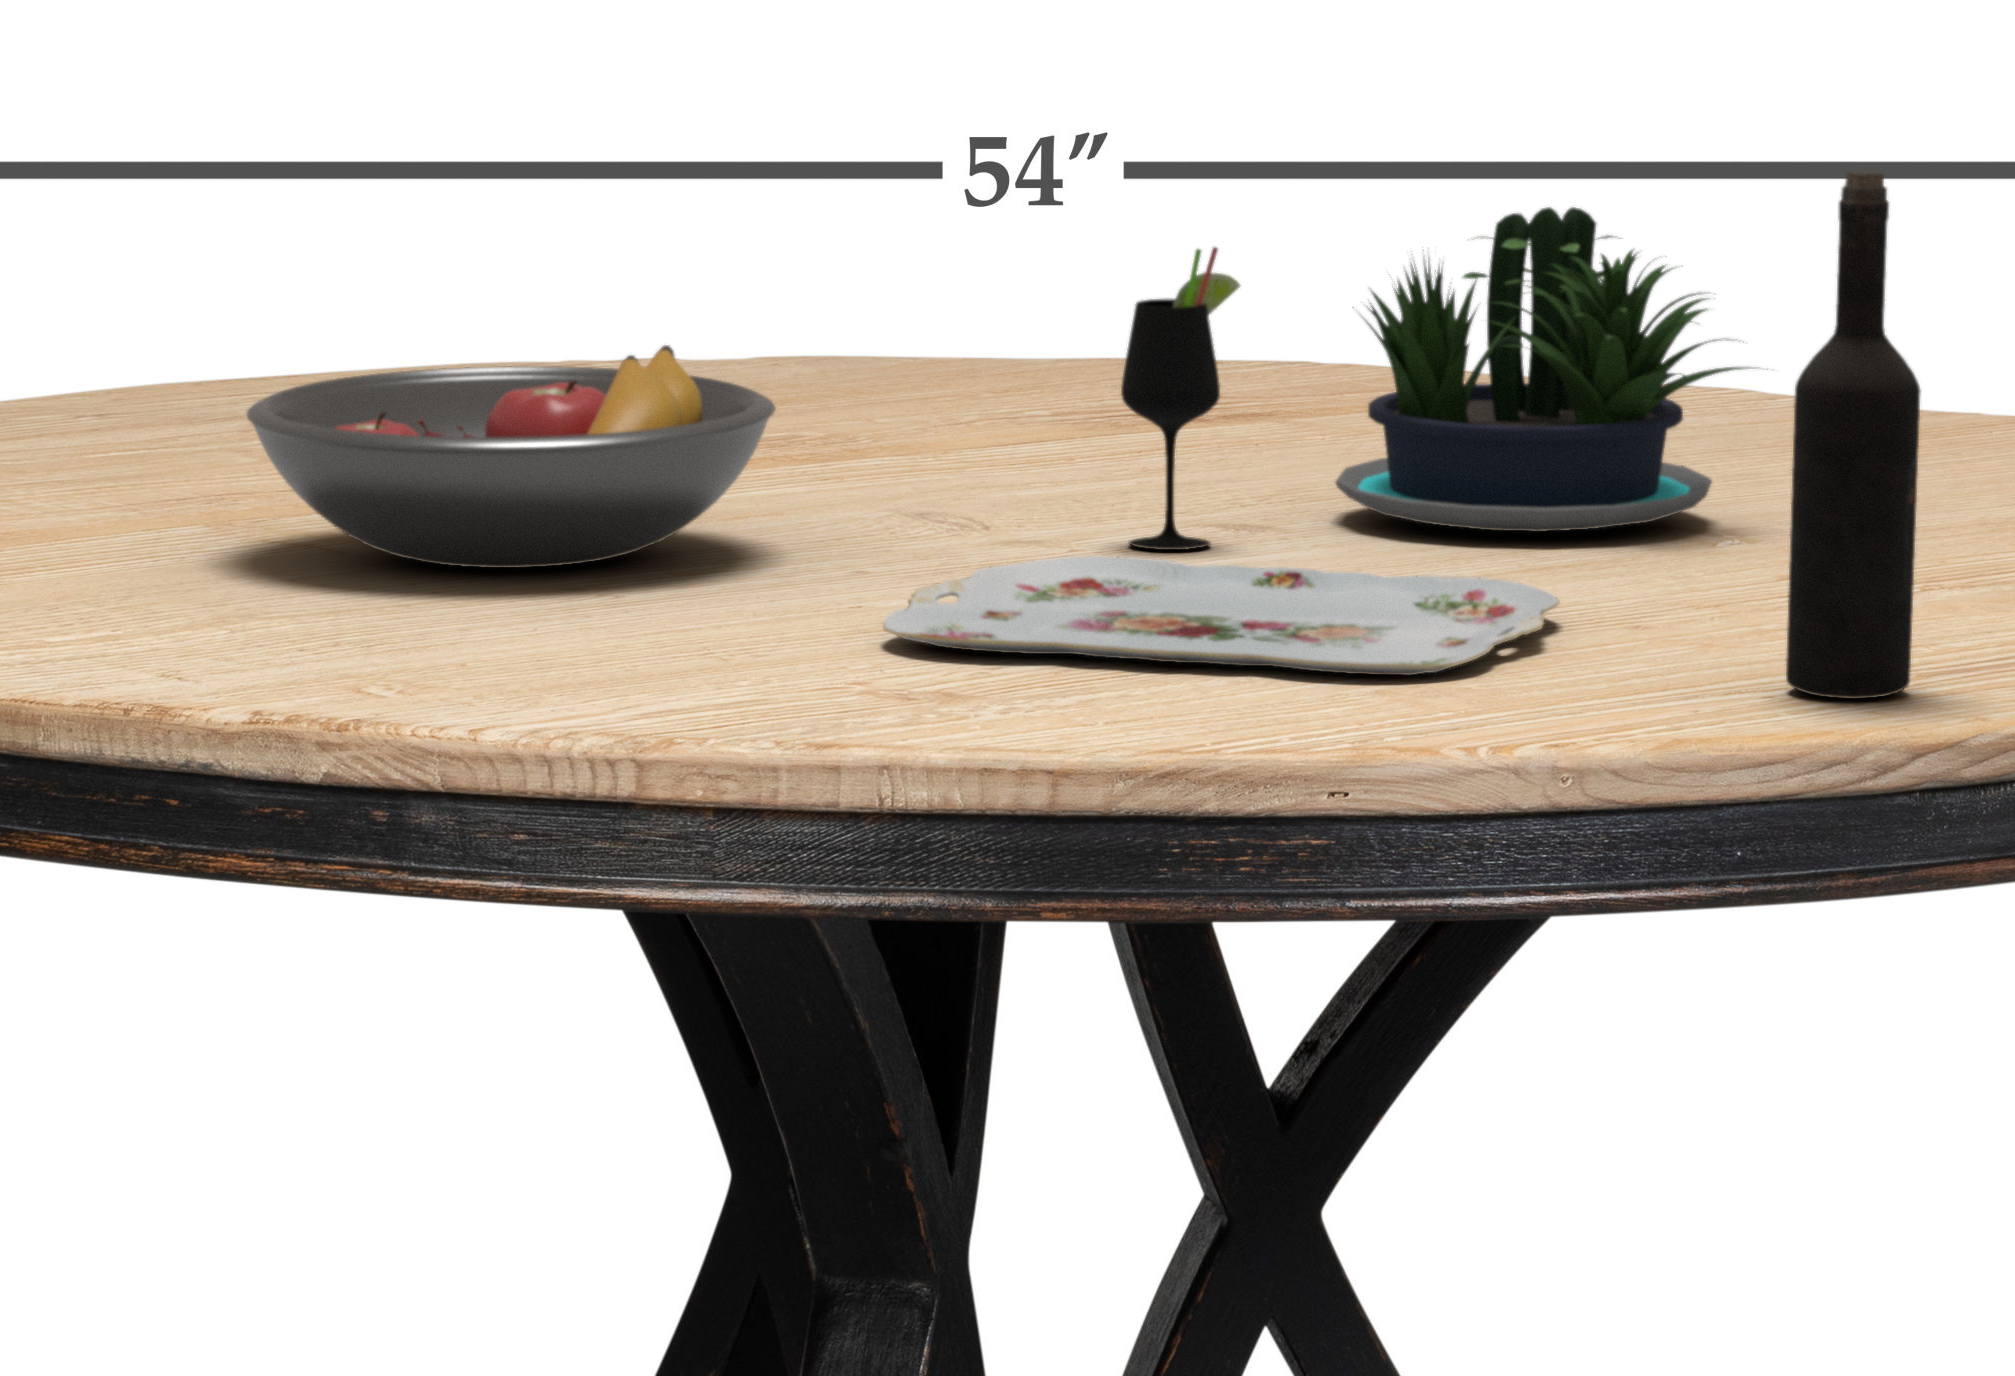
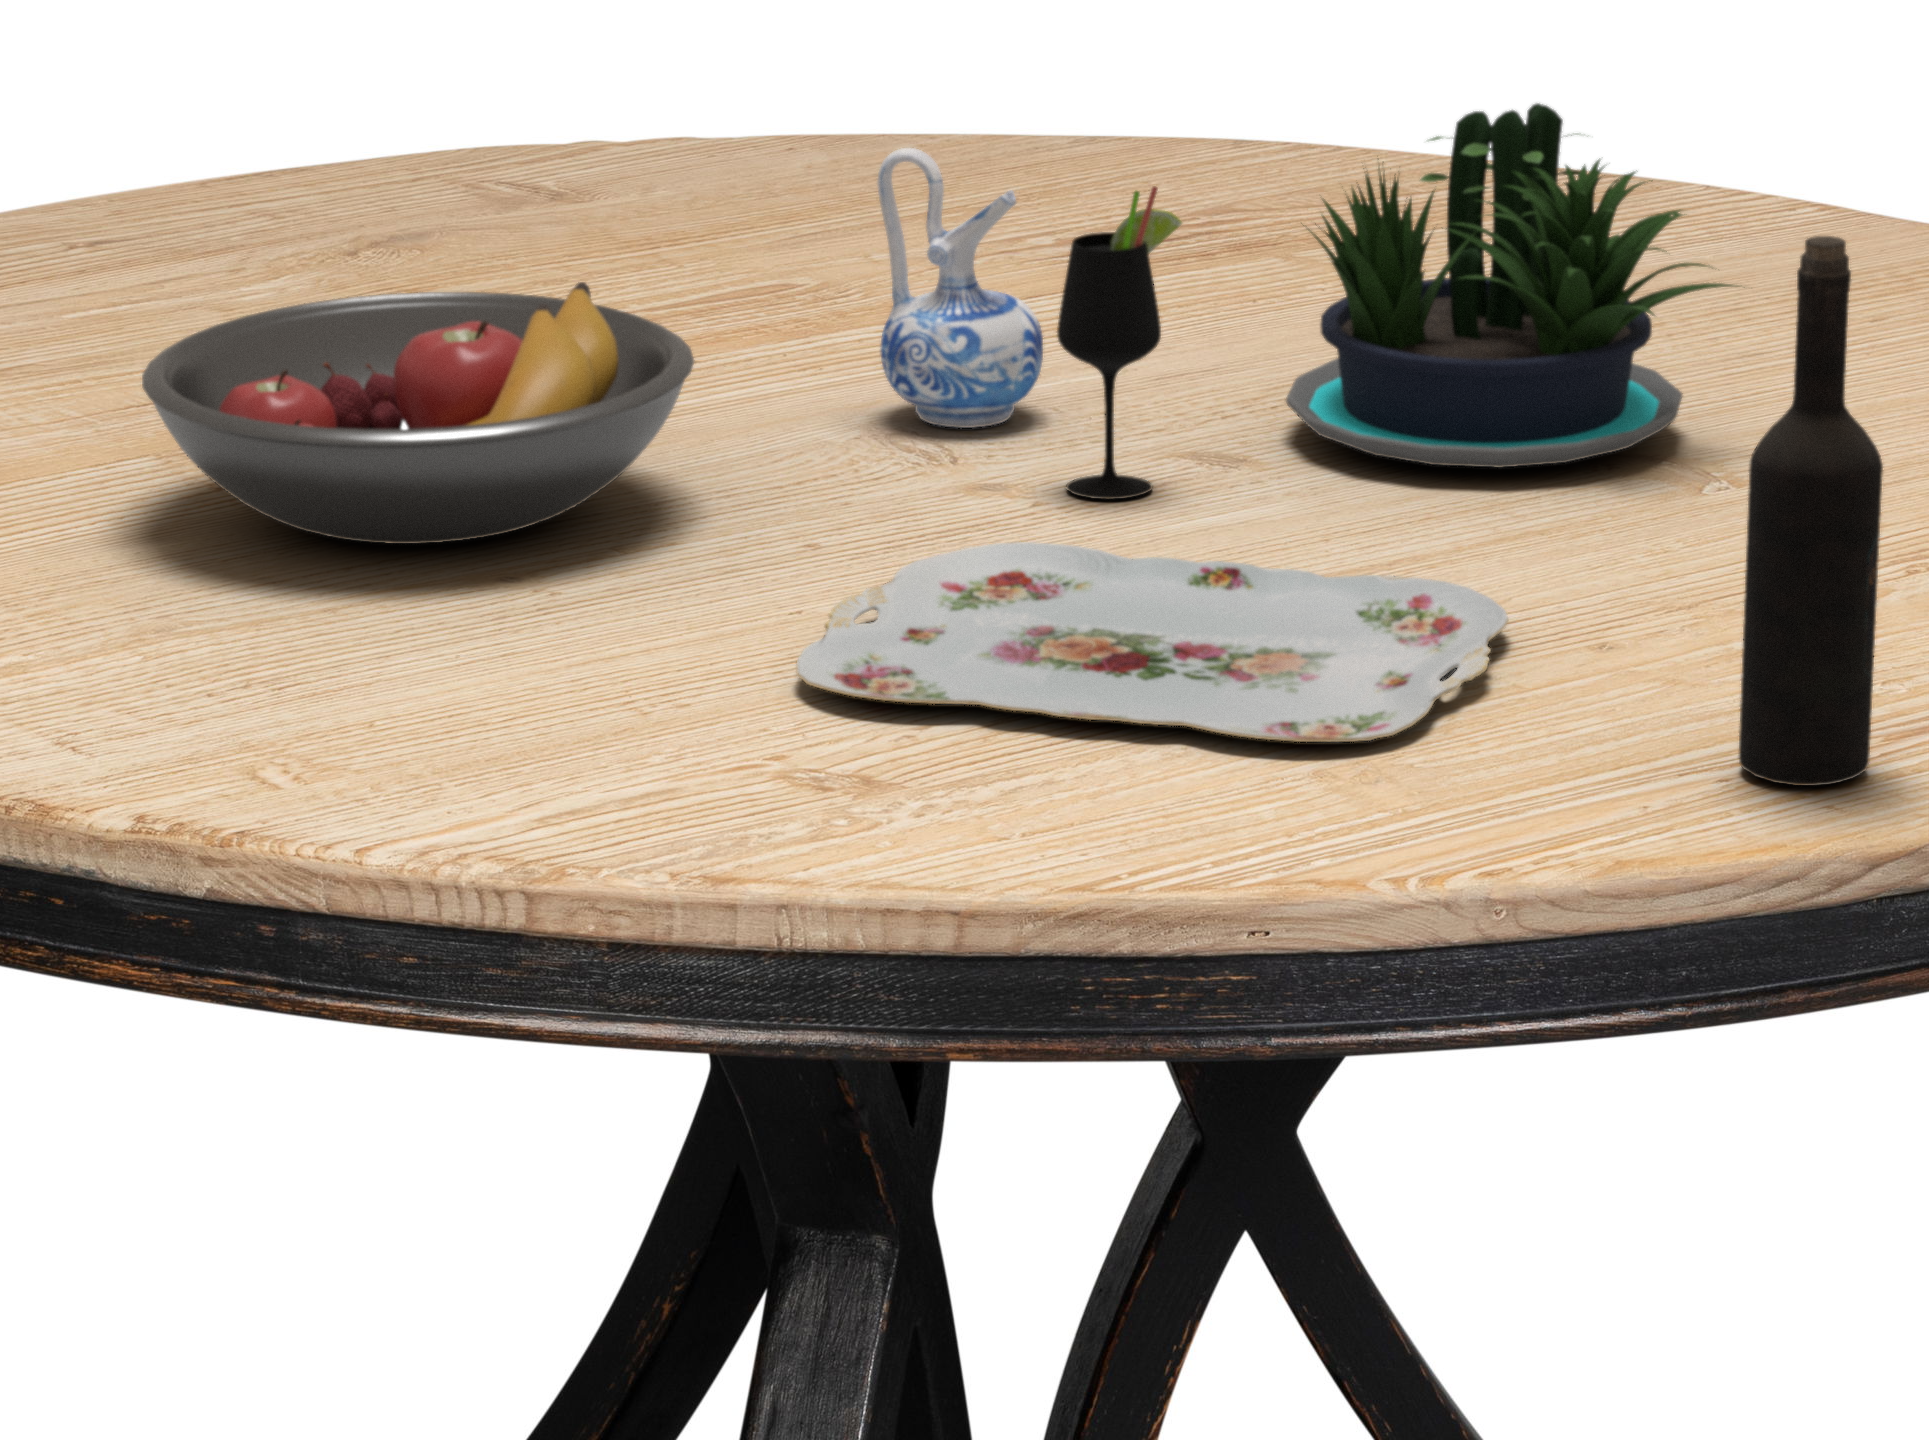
ceramic pitcher: none [946,245,1102,513] -> present [877,148,1043,428]

